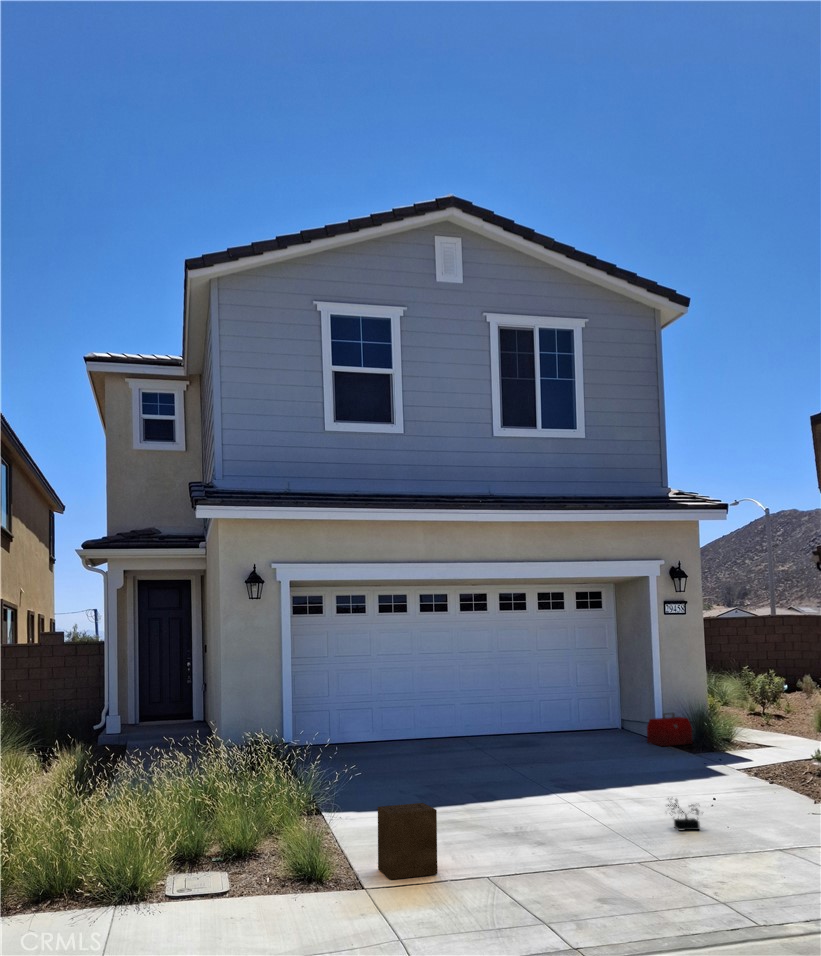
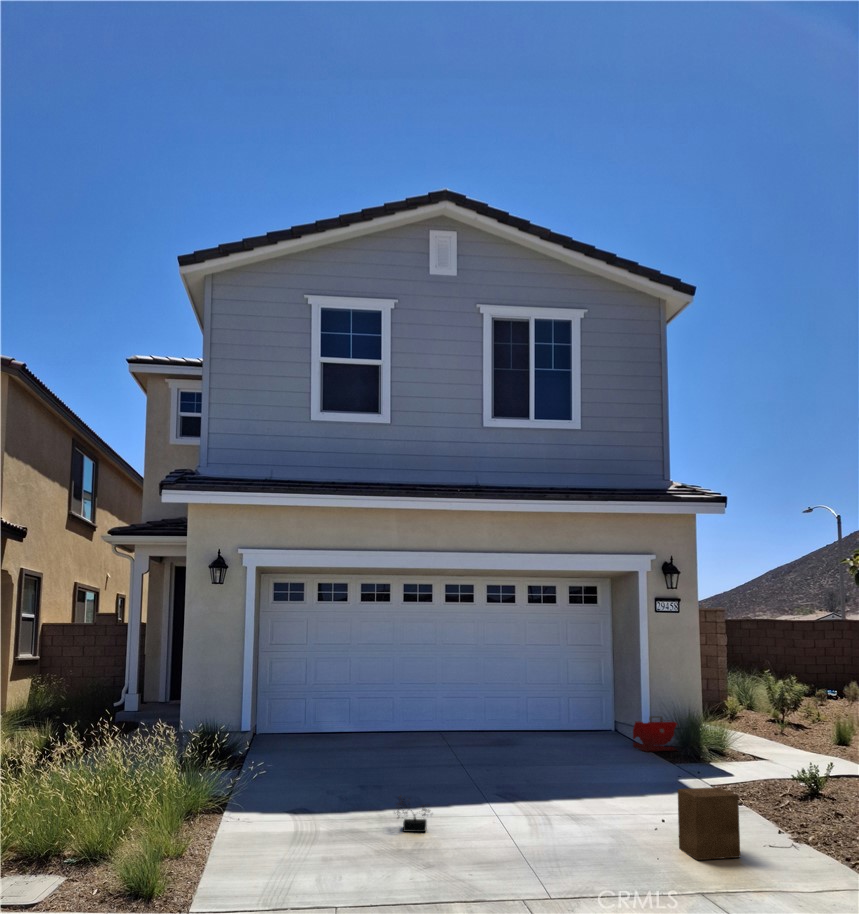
decorative plant: present [668,798,700,830] -> present [396,796,429,832]
cardboard box: present [378,803,437,879] -> present [678,787,740,860]

